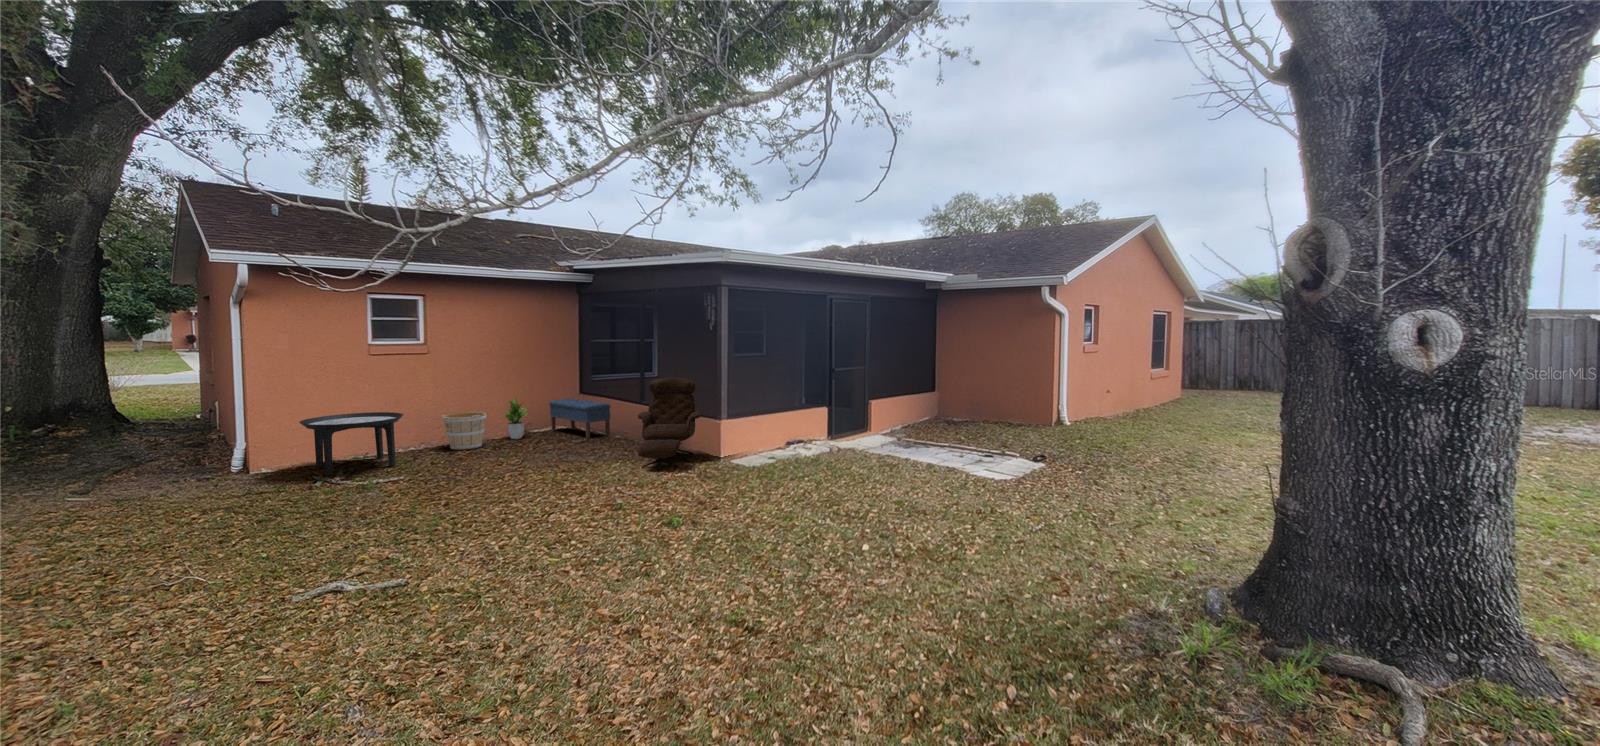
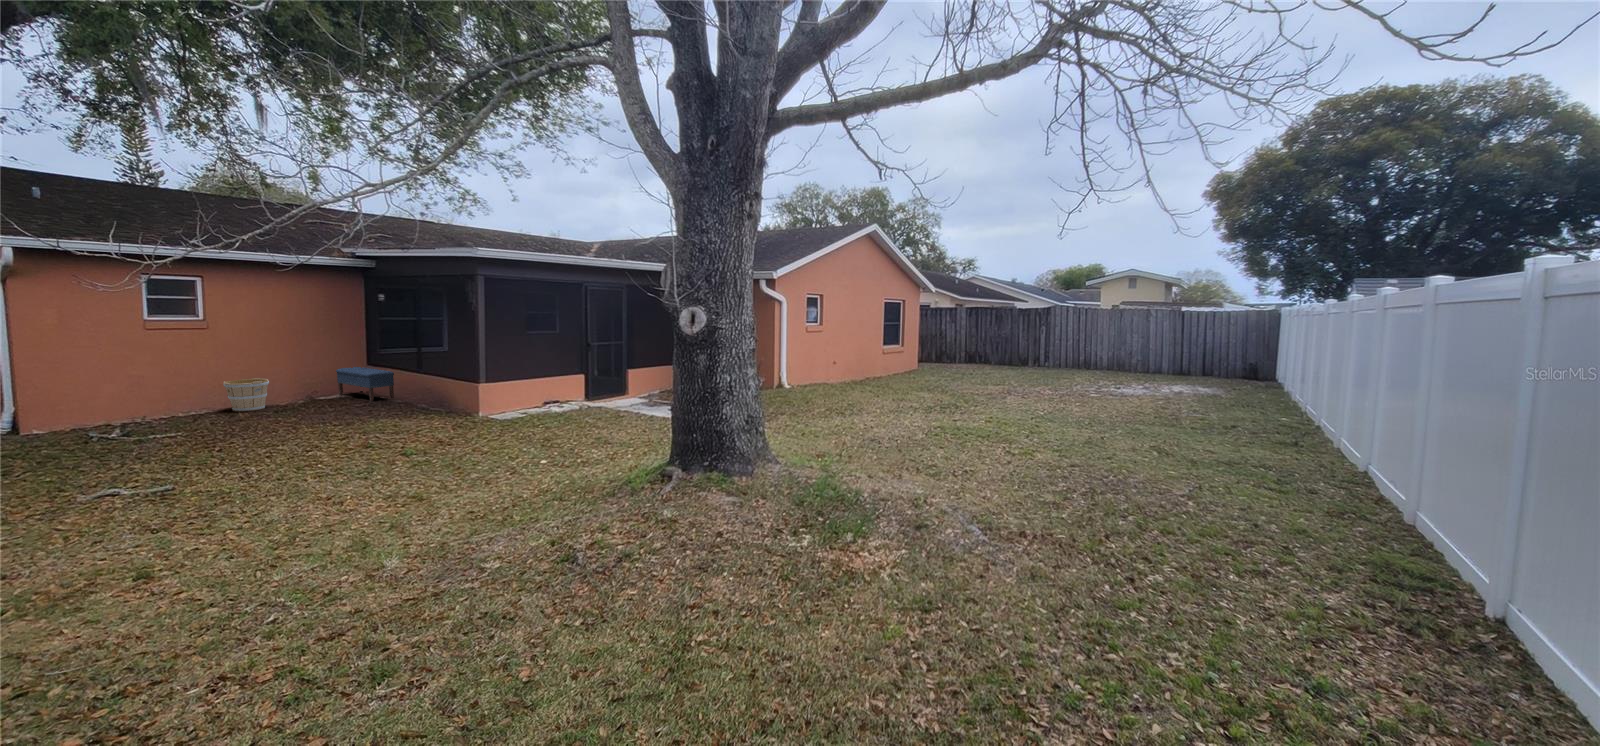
lounge chair: present [638,378,701,470] -> none [403,351,467,425]
potted plant: present [504,398,528,439] -> none [284,366,312,402]
round table: present [299,412,404,475] -> none [73,379,182,433]

